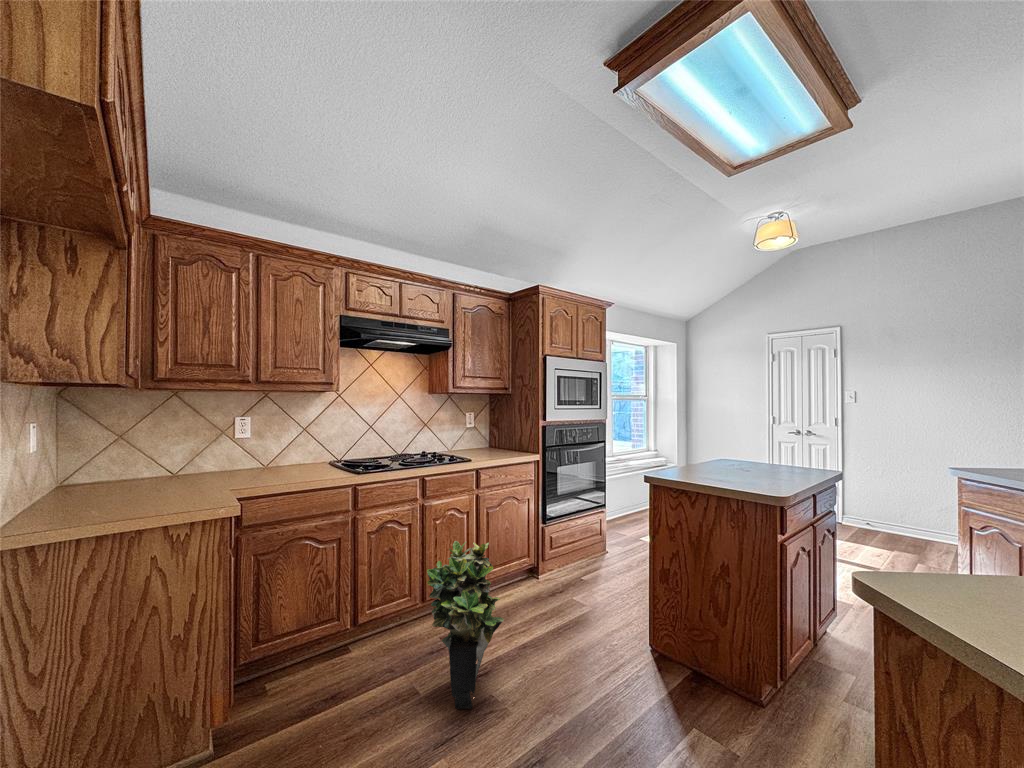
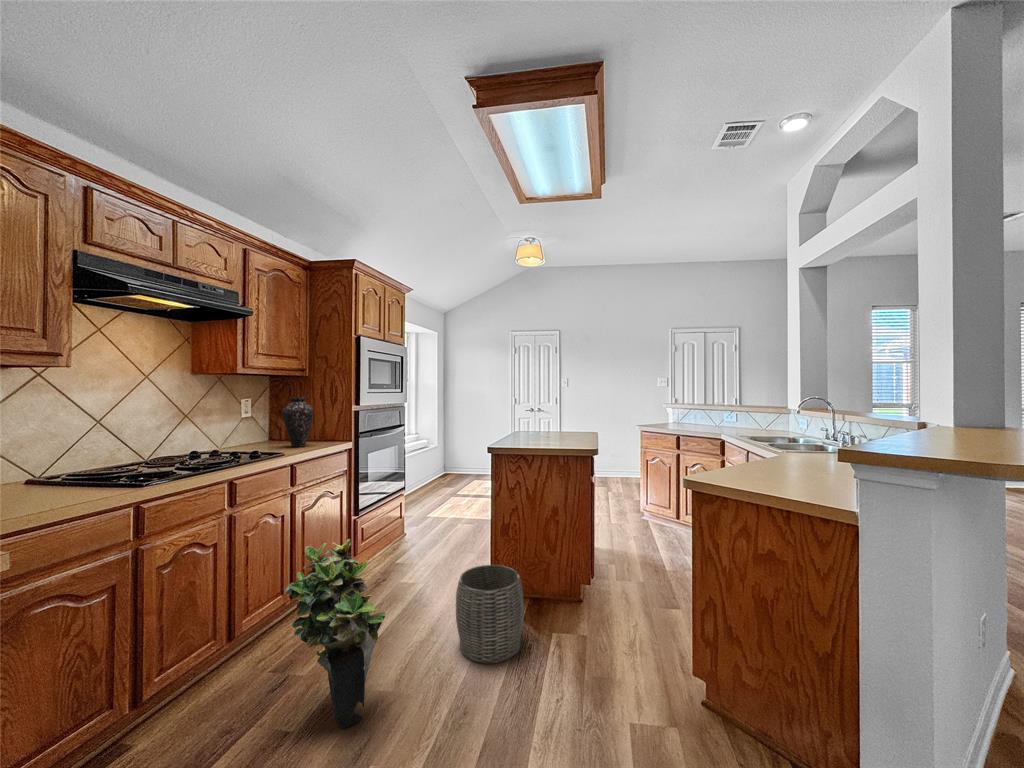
vase: none [486,412,509,454] -> present [282,397,313,447]
woven basket: none [585,602,661,718] -> present [456,565,524,663]

